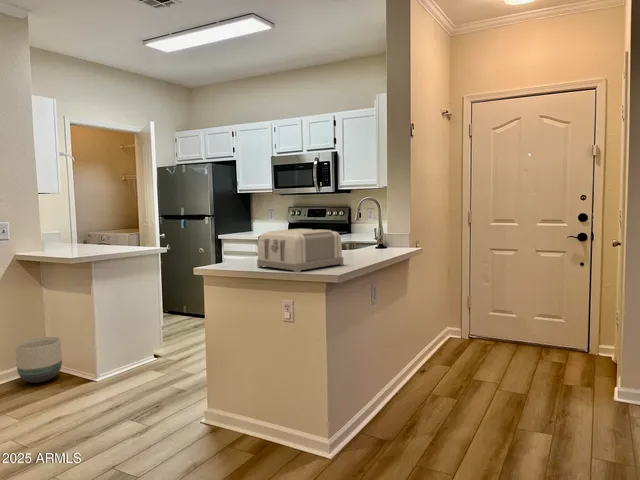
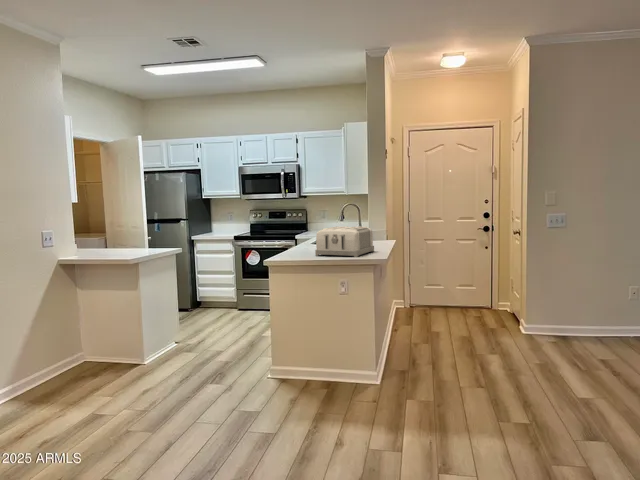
planter: present [15,337,62,383] -> none [58,333,100,375]

